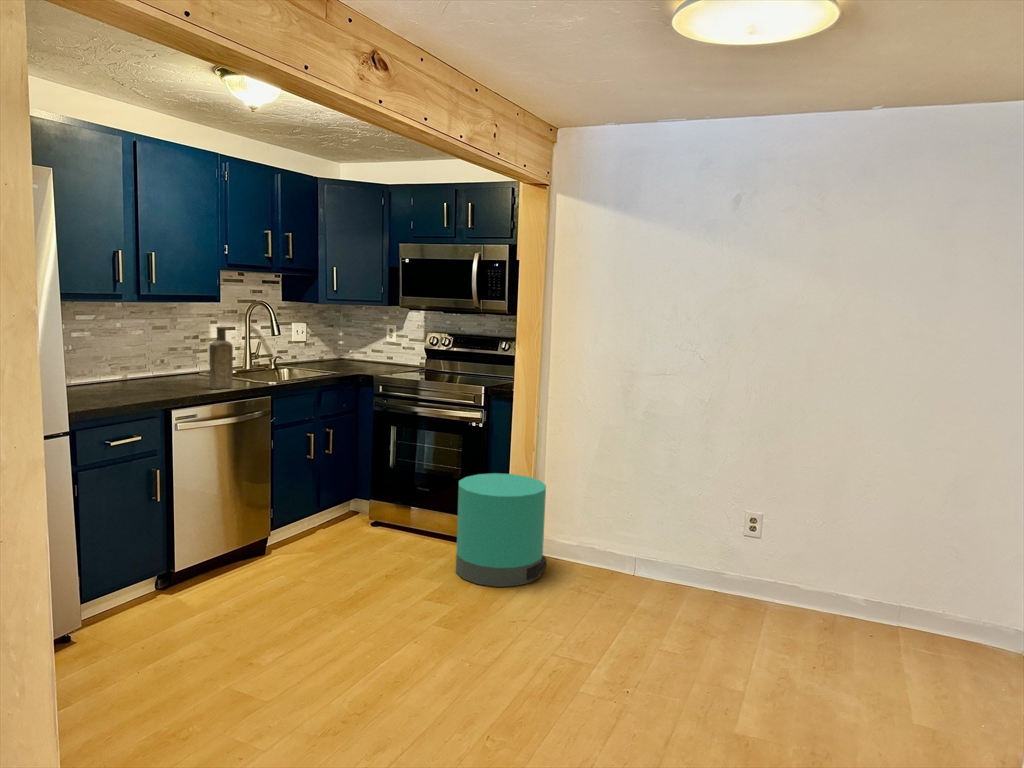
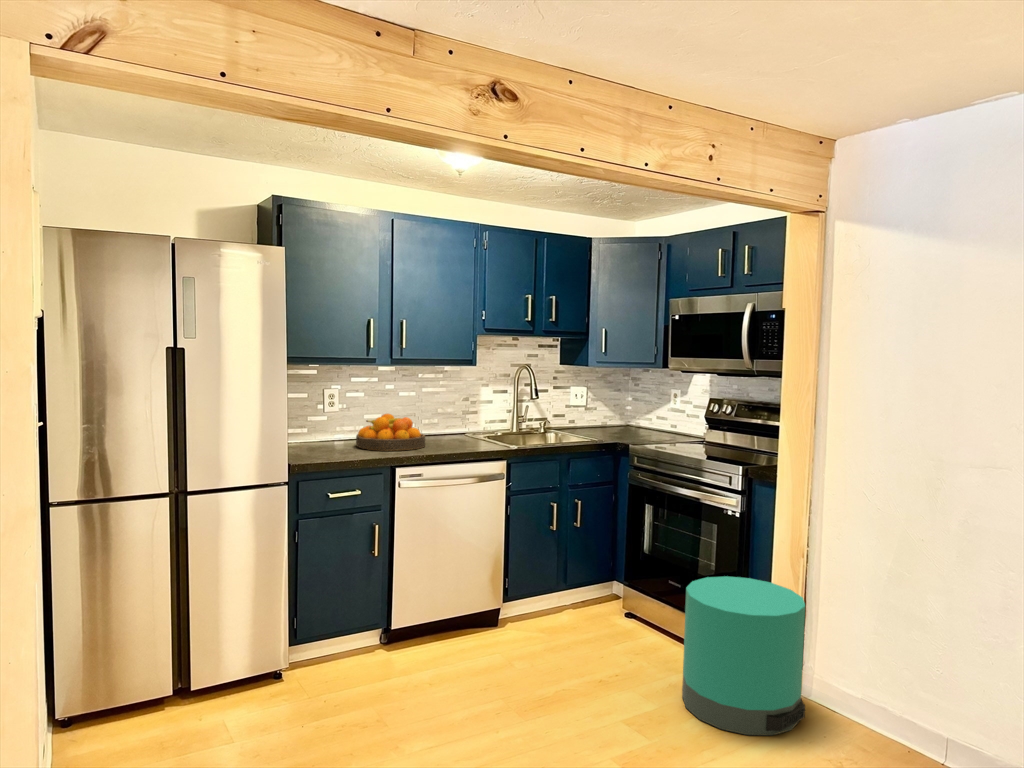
bottle: present [209,326,233,389] -> none [441,389,468,451]
fruit bowl: none [98,354,181,393] -> present [356,414,425,451]

